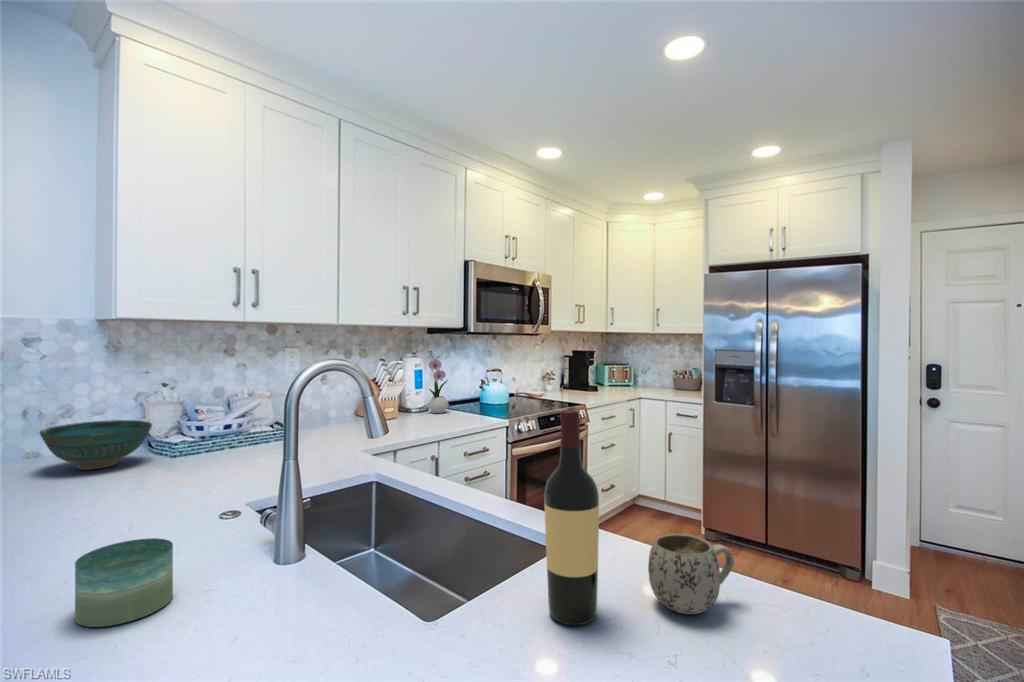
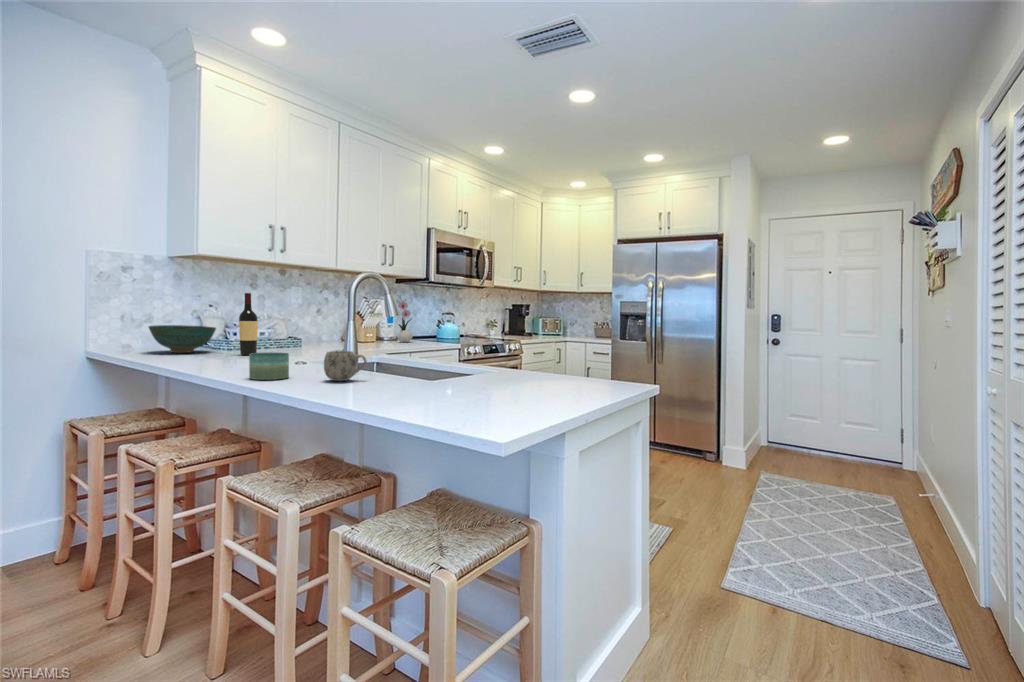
wine bottle: present [544,410,599,625] -> present [239,293,258,355]
mug: present [648,534,735,614] -> present [324,351,367,381]

